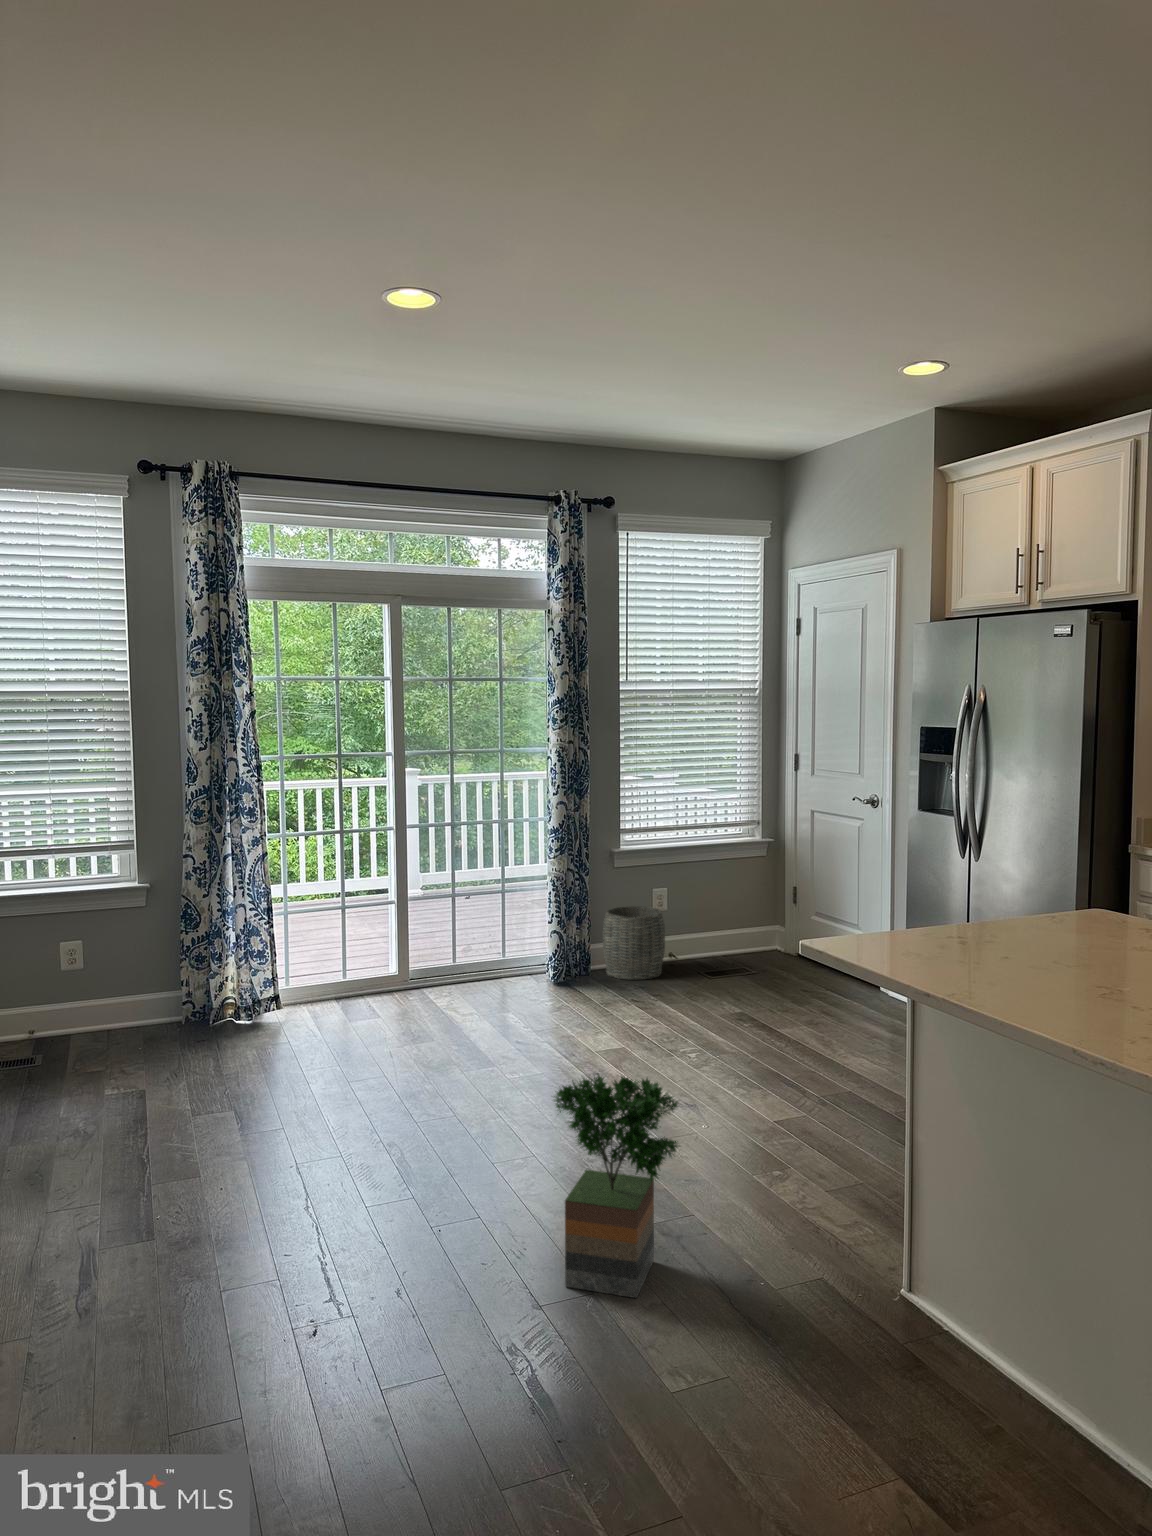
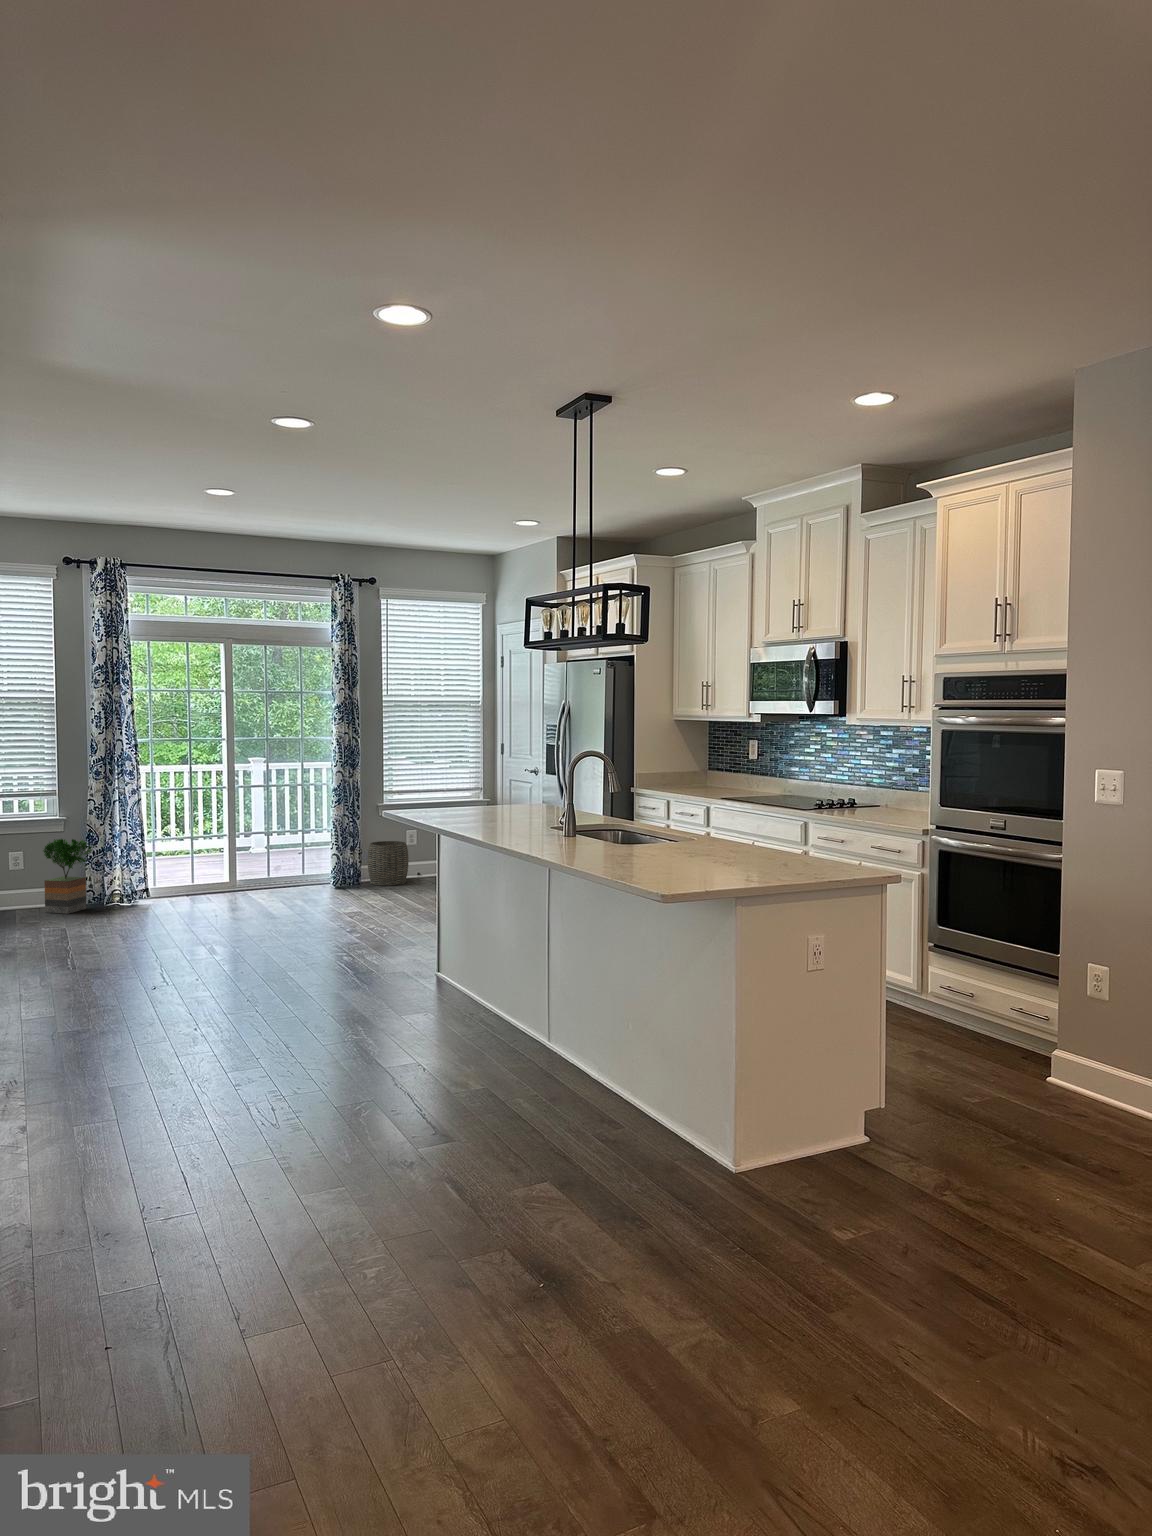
potted tree: present [554,1075,678,1298] -> present [43,839,93,914]

